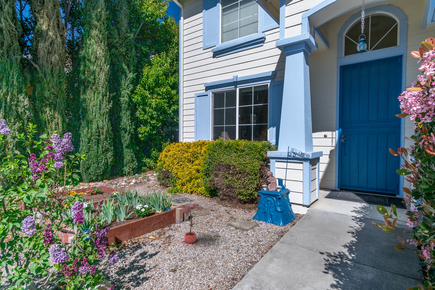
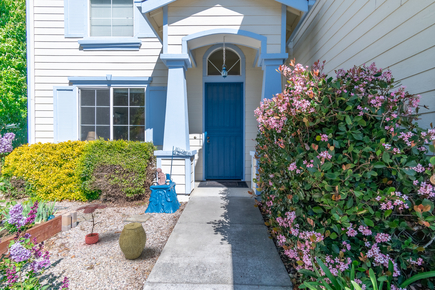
woven basket: none [201,233,230,274] -> present [119,222,147,259]

